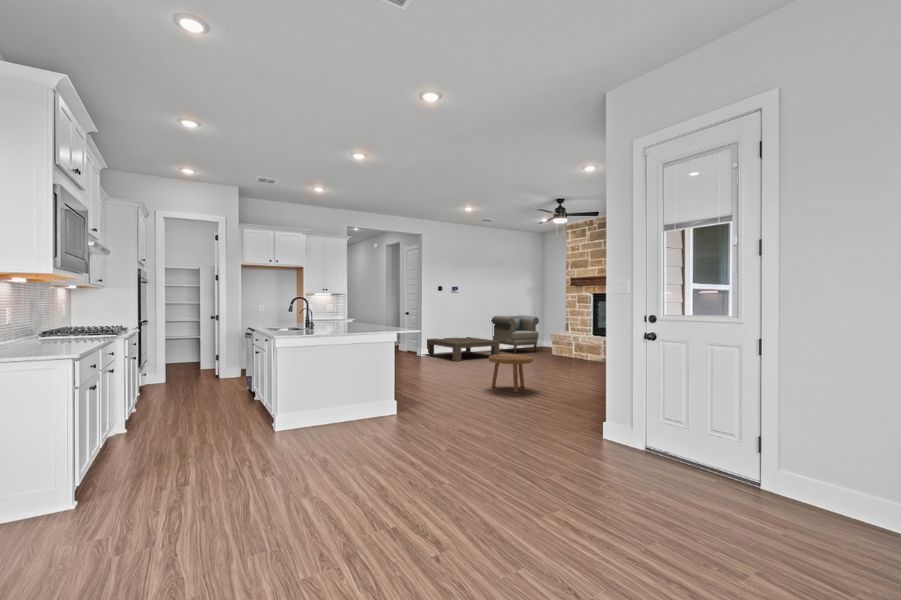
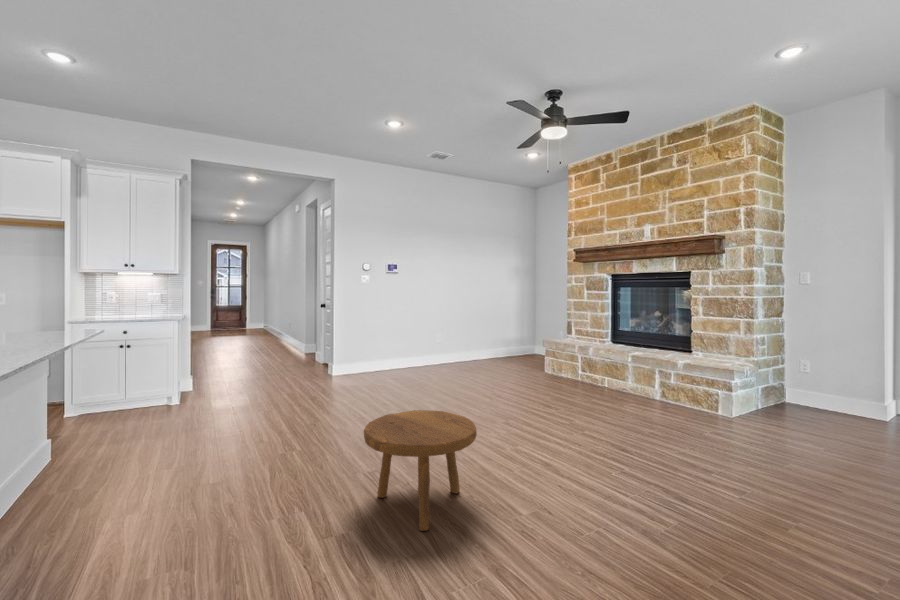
armchair: present [491,315,539,354] -> none [450,309,526,370]
coffee table: present [426,337,500,361] -> none [343,344,458,391]

